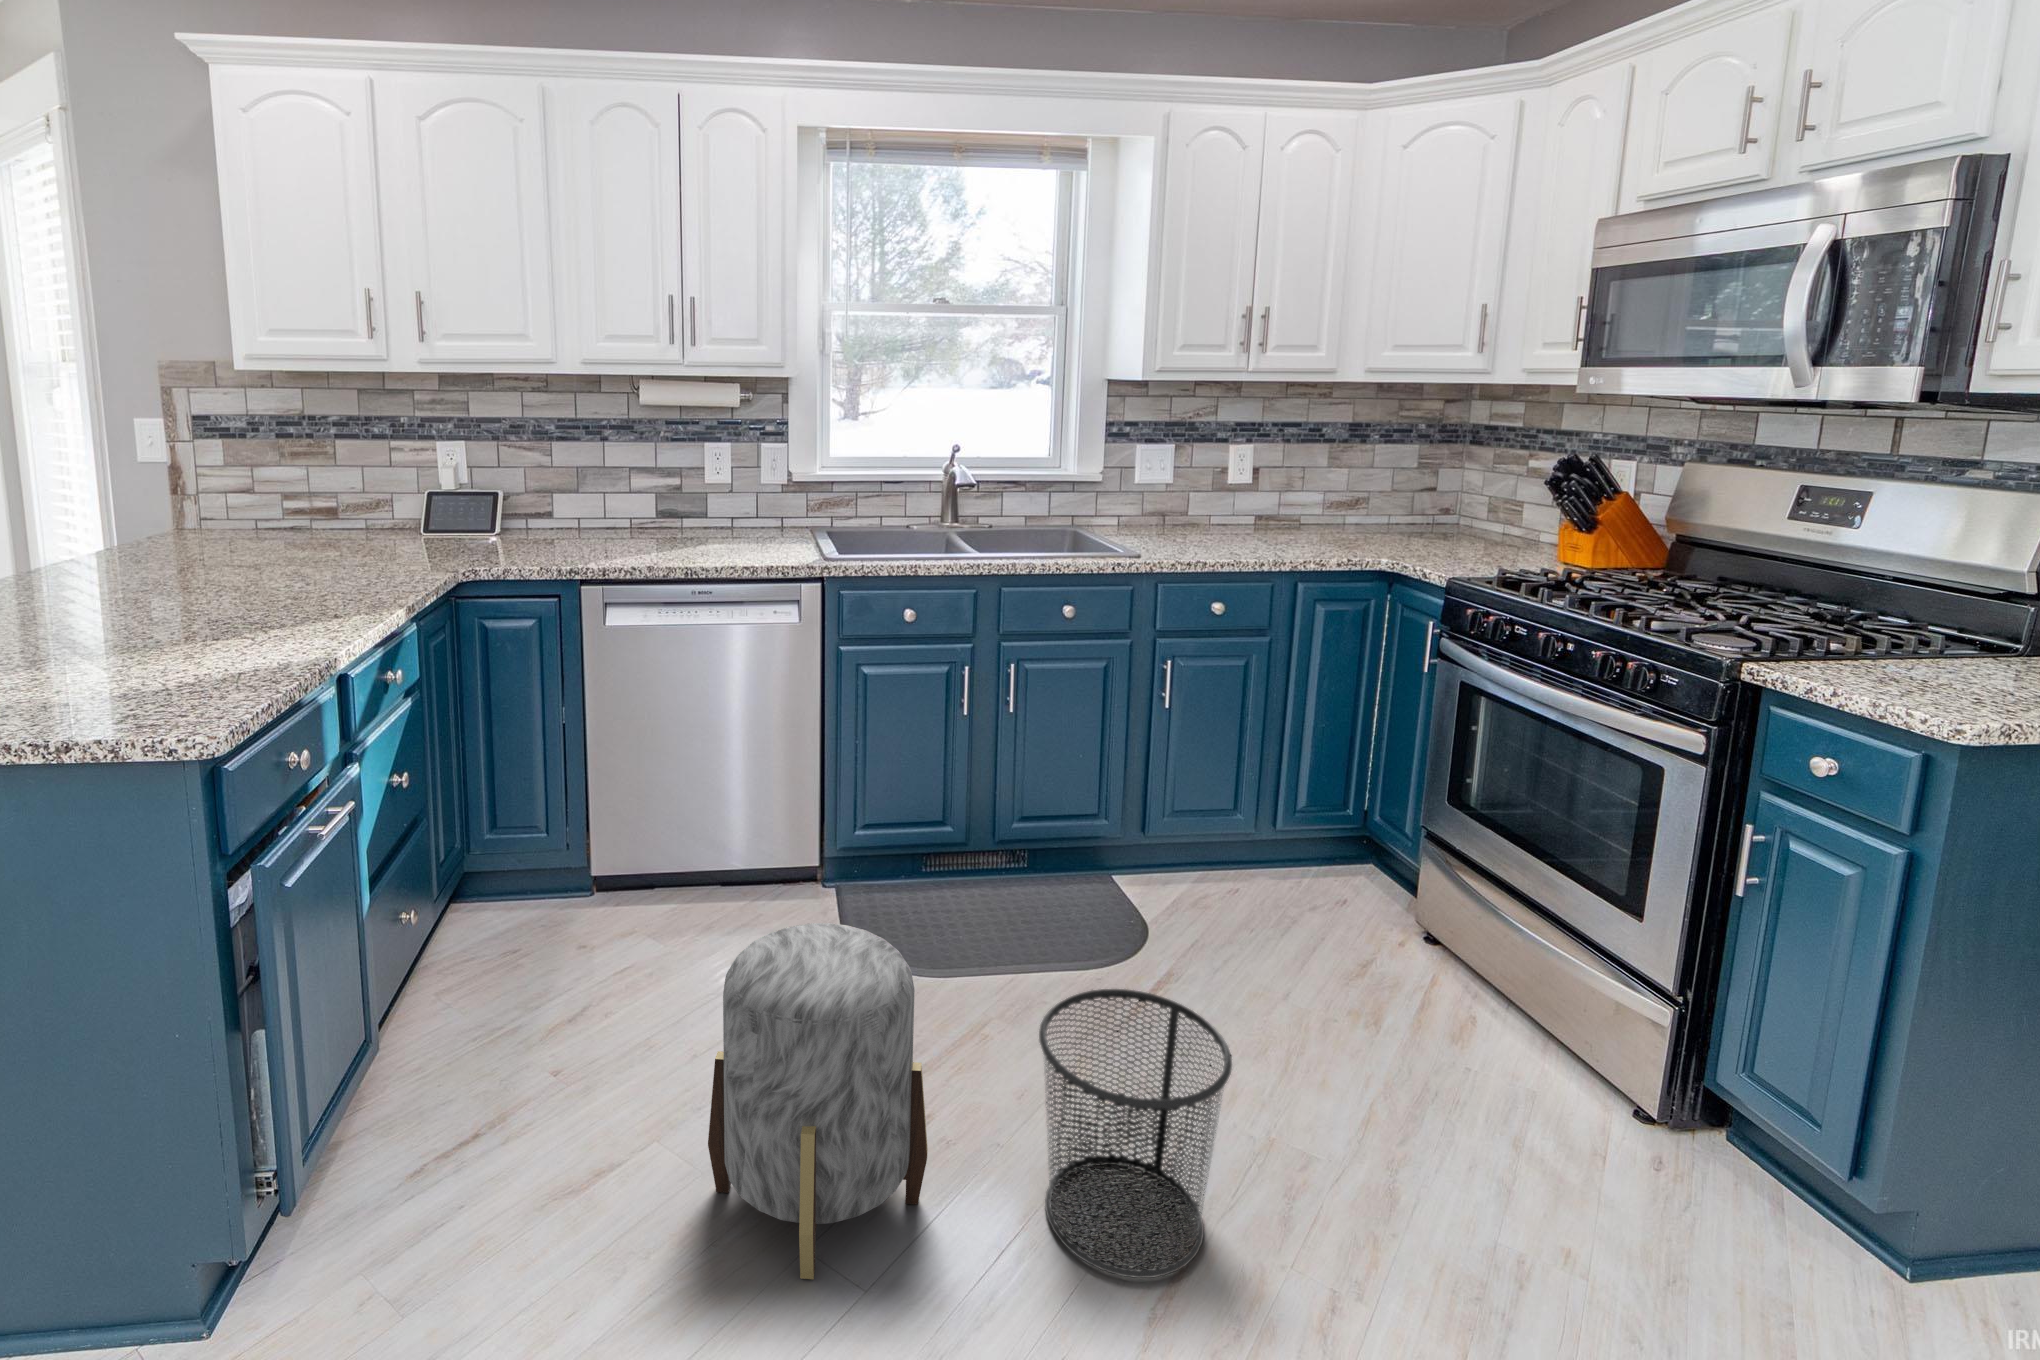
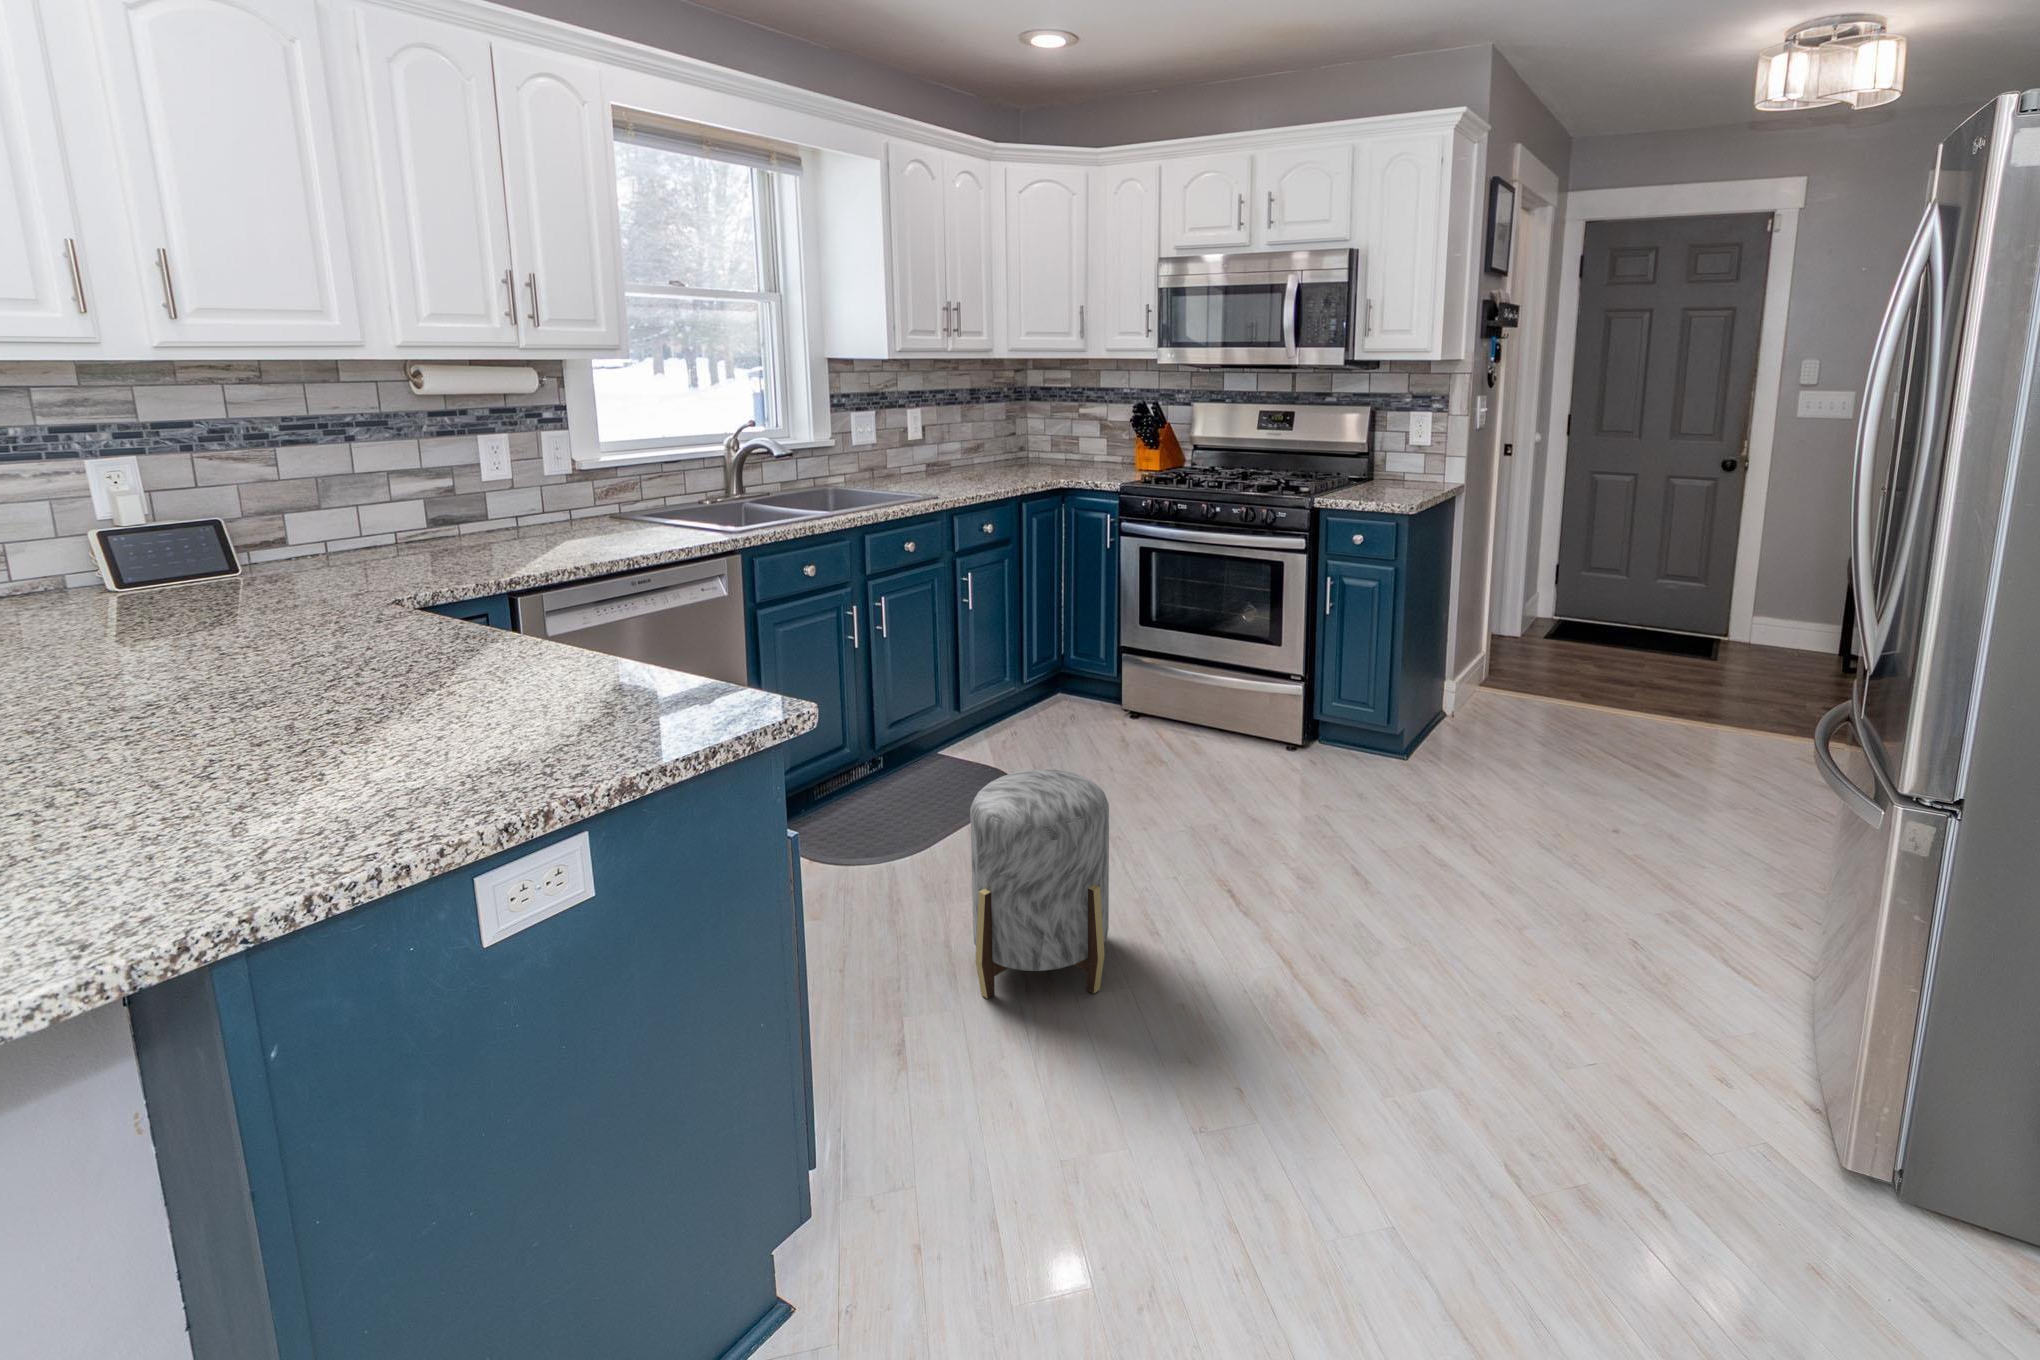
waste bin: present [1039,989,1232,1278] -> none [1126,748,1241,905]

